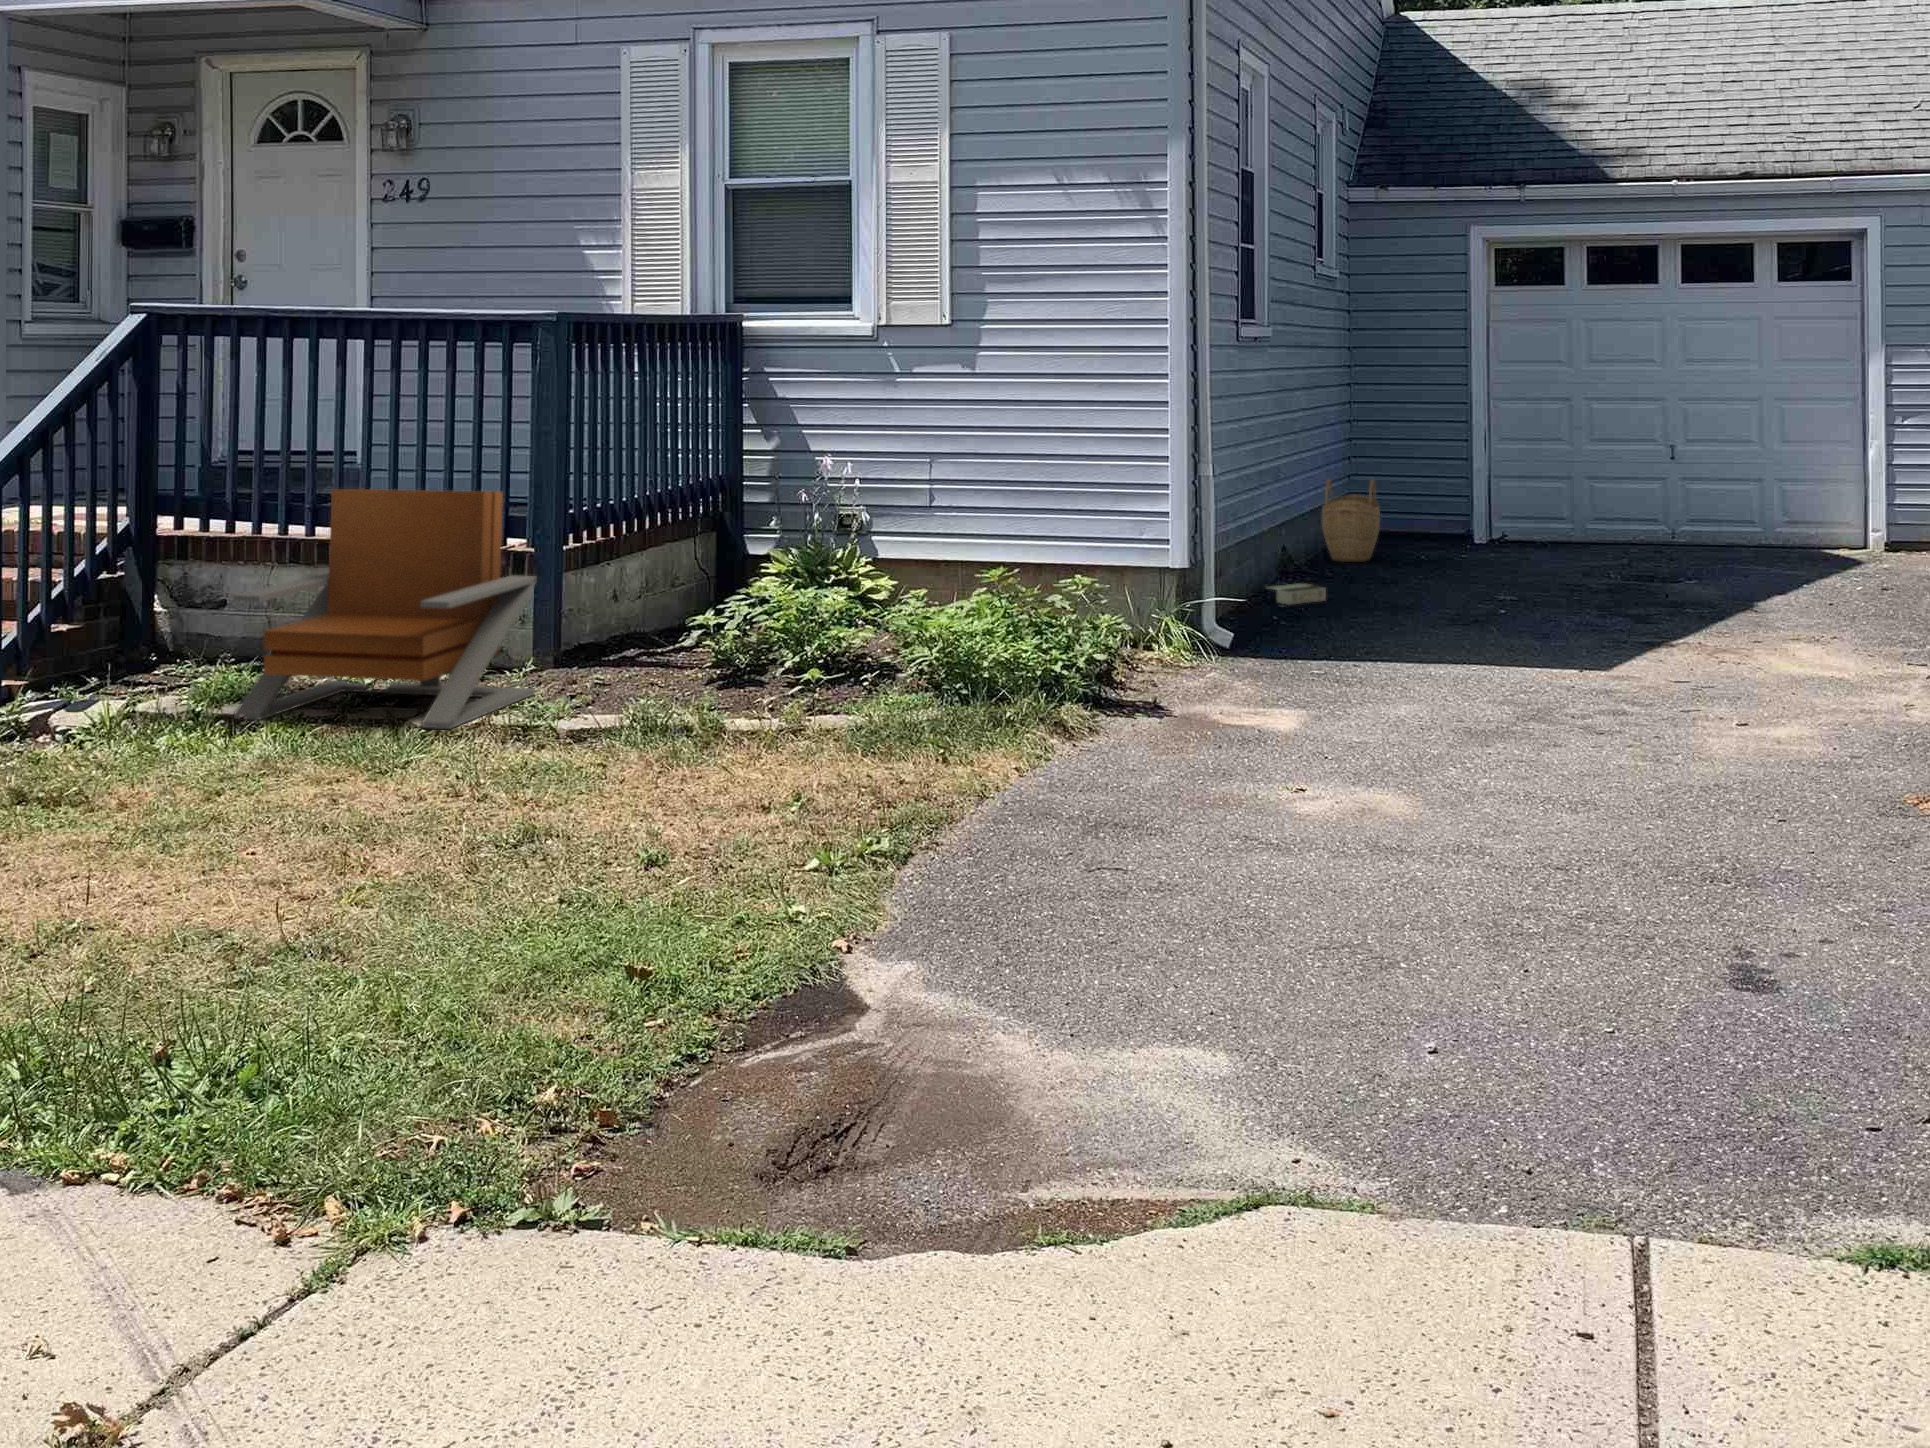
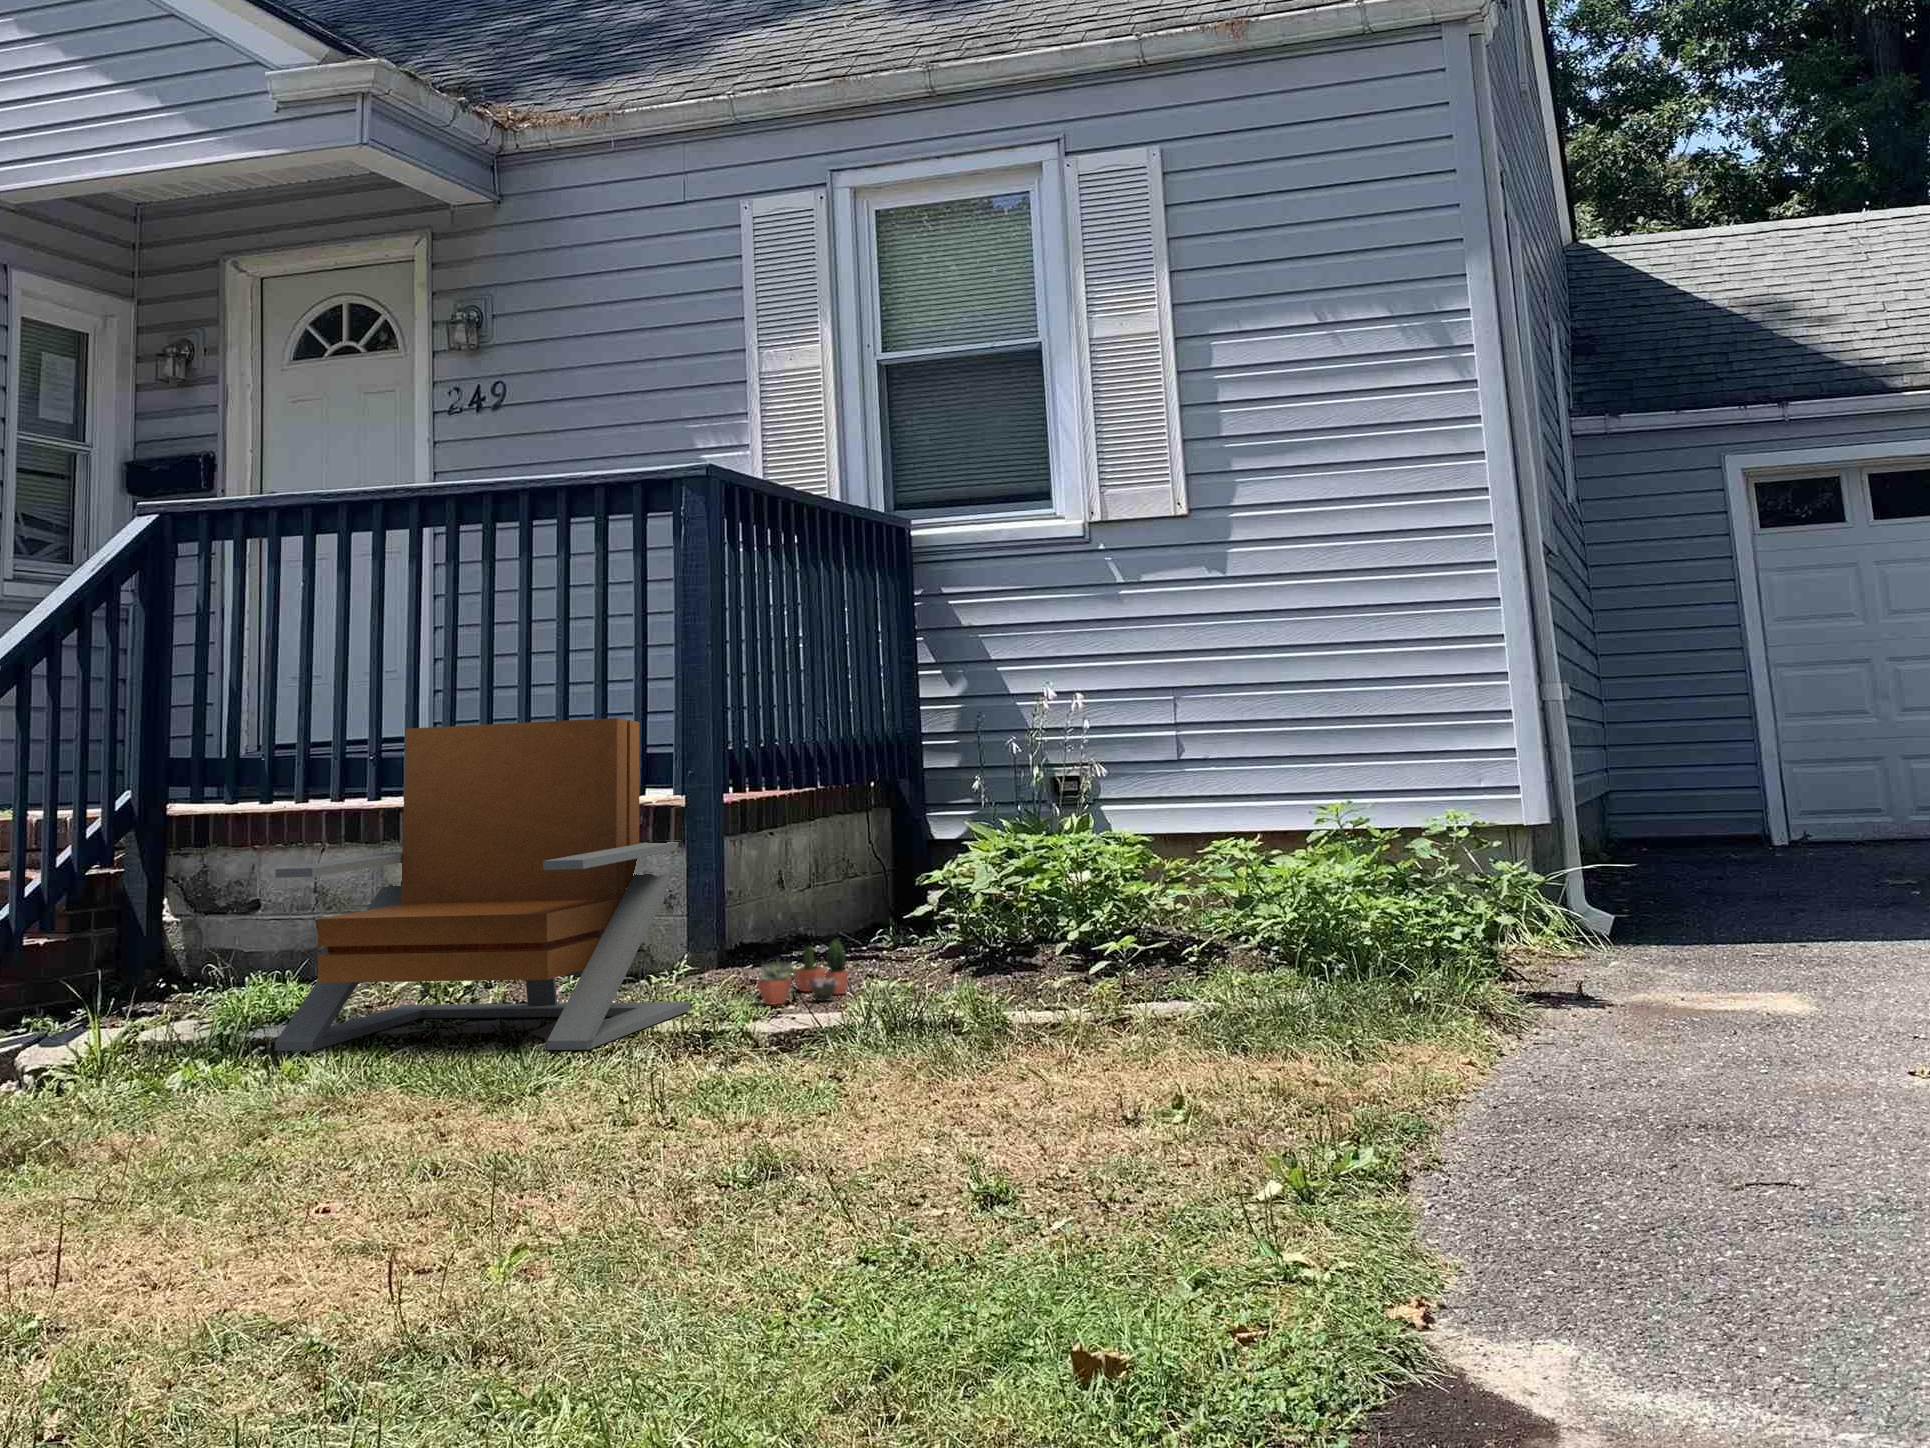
woven basket: present [1322,479,1380,562] -> none [1606,751,1682,858]
toolbox: present [1267,583,1326,605] -> none [1593,867,1675,893]
potted plant: none [584,614,654,691] -> present [757,901,849,1005]

